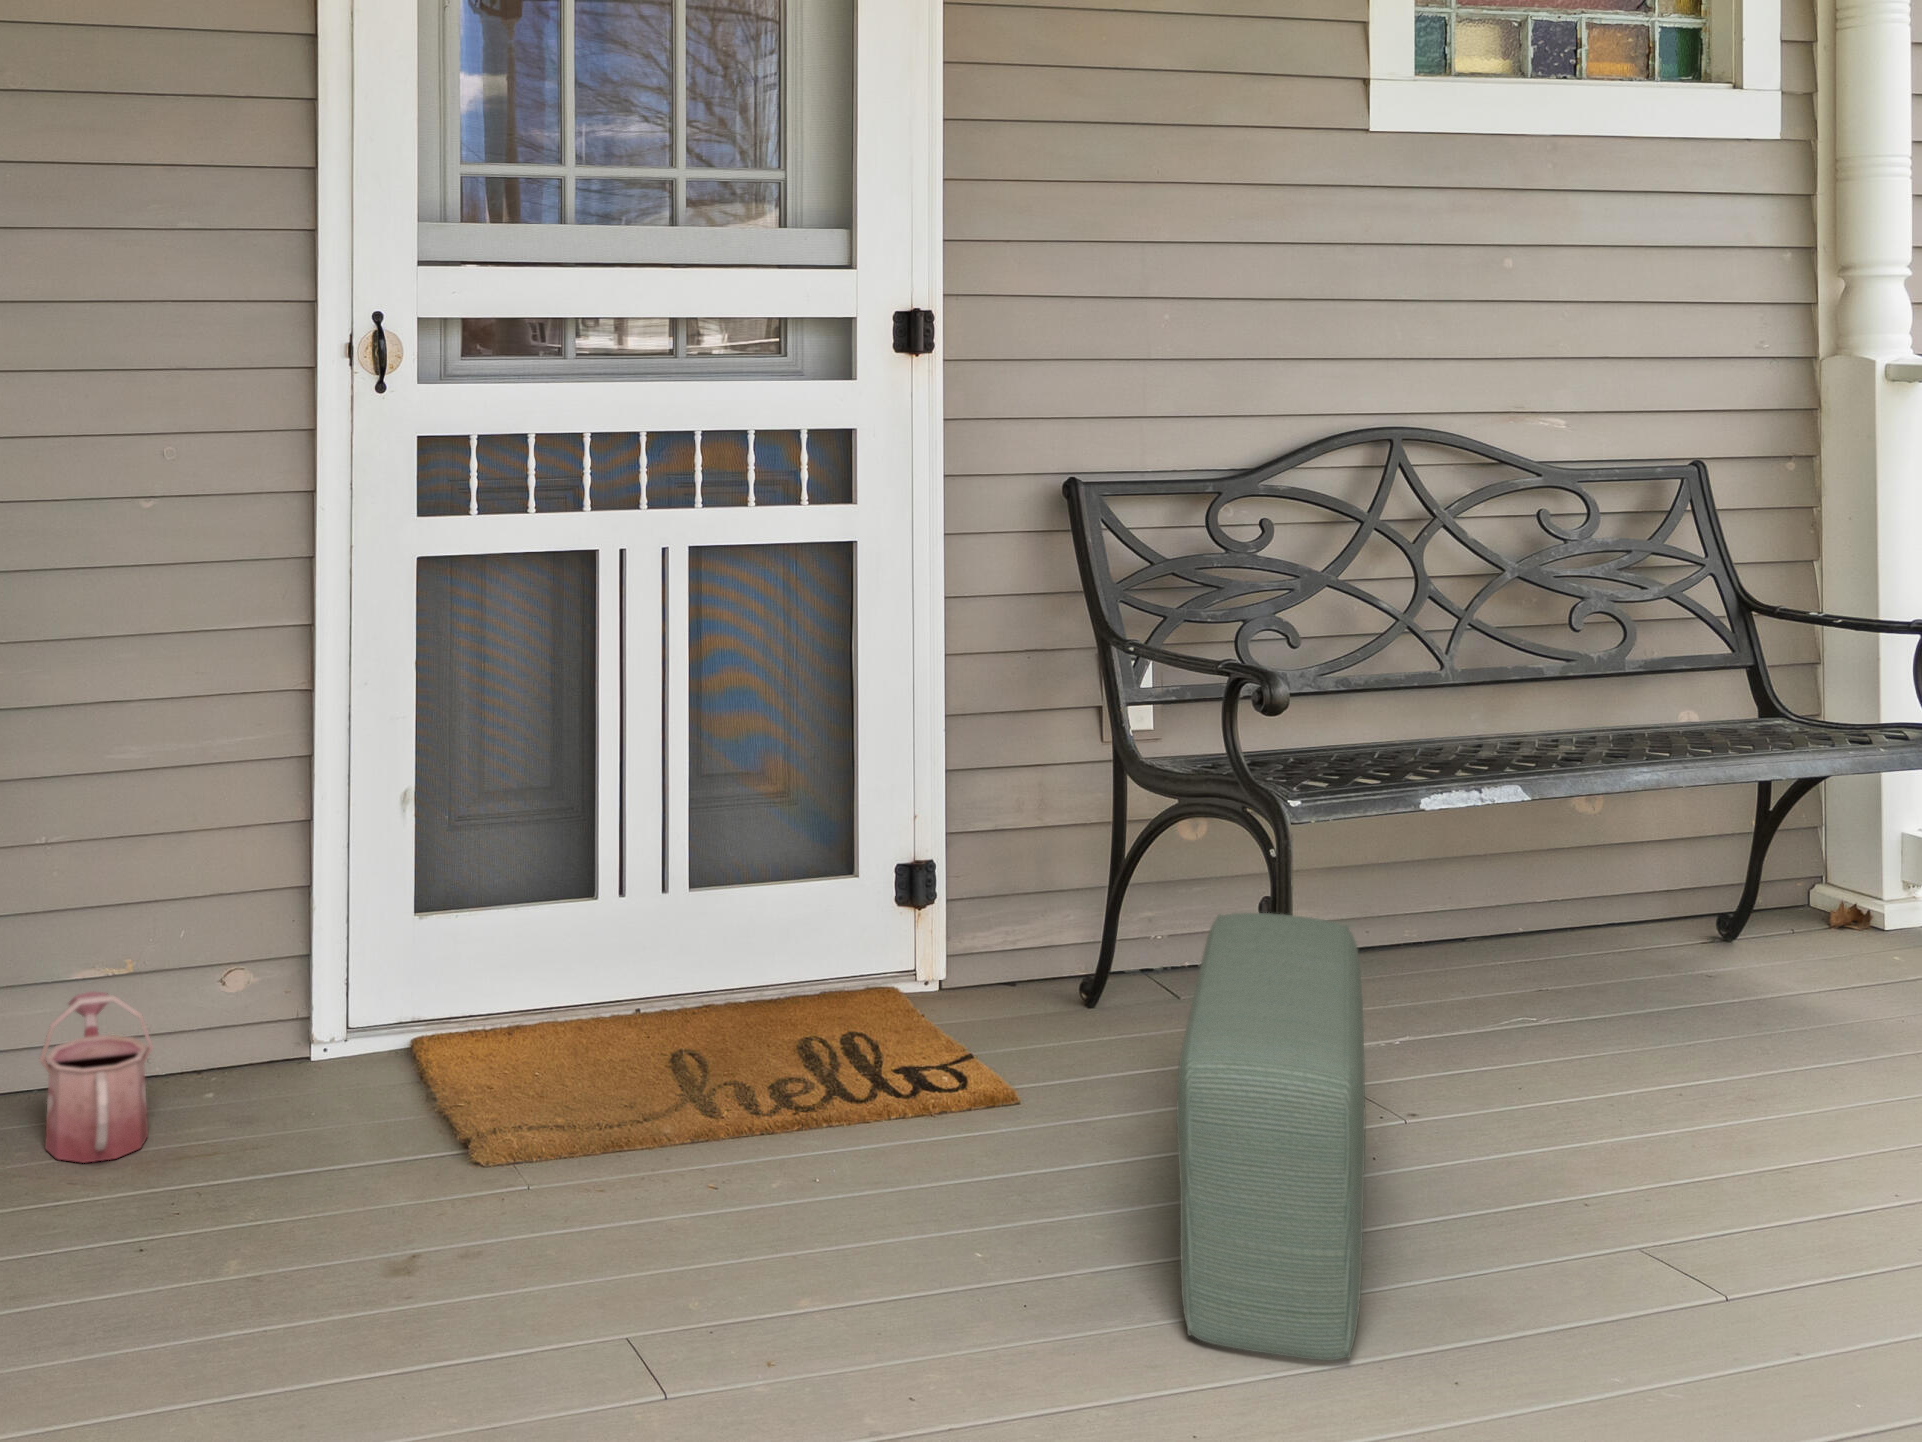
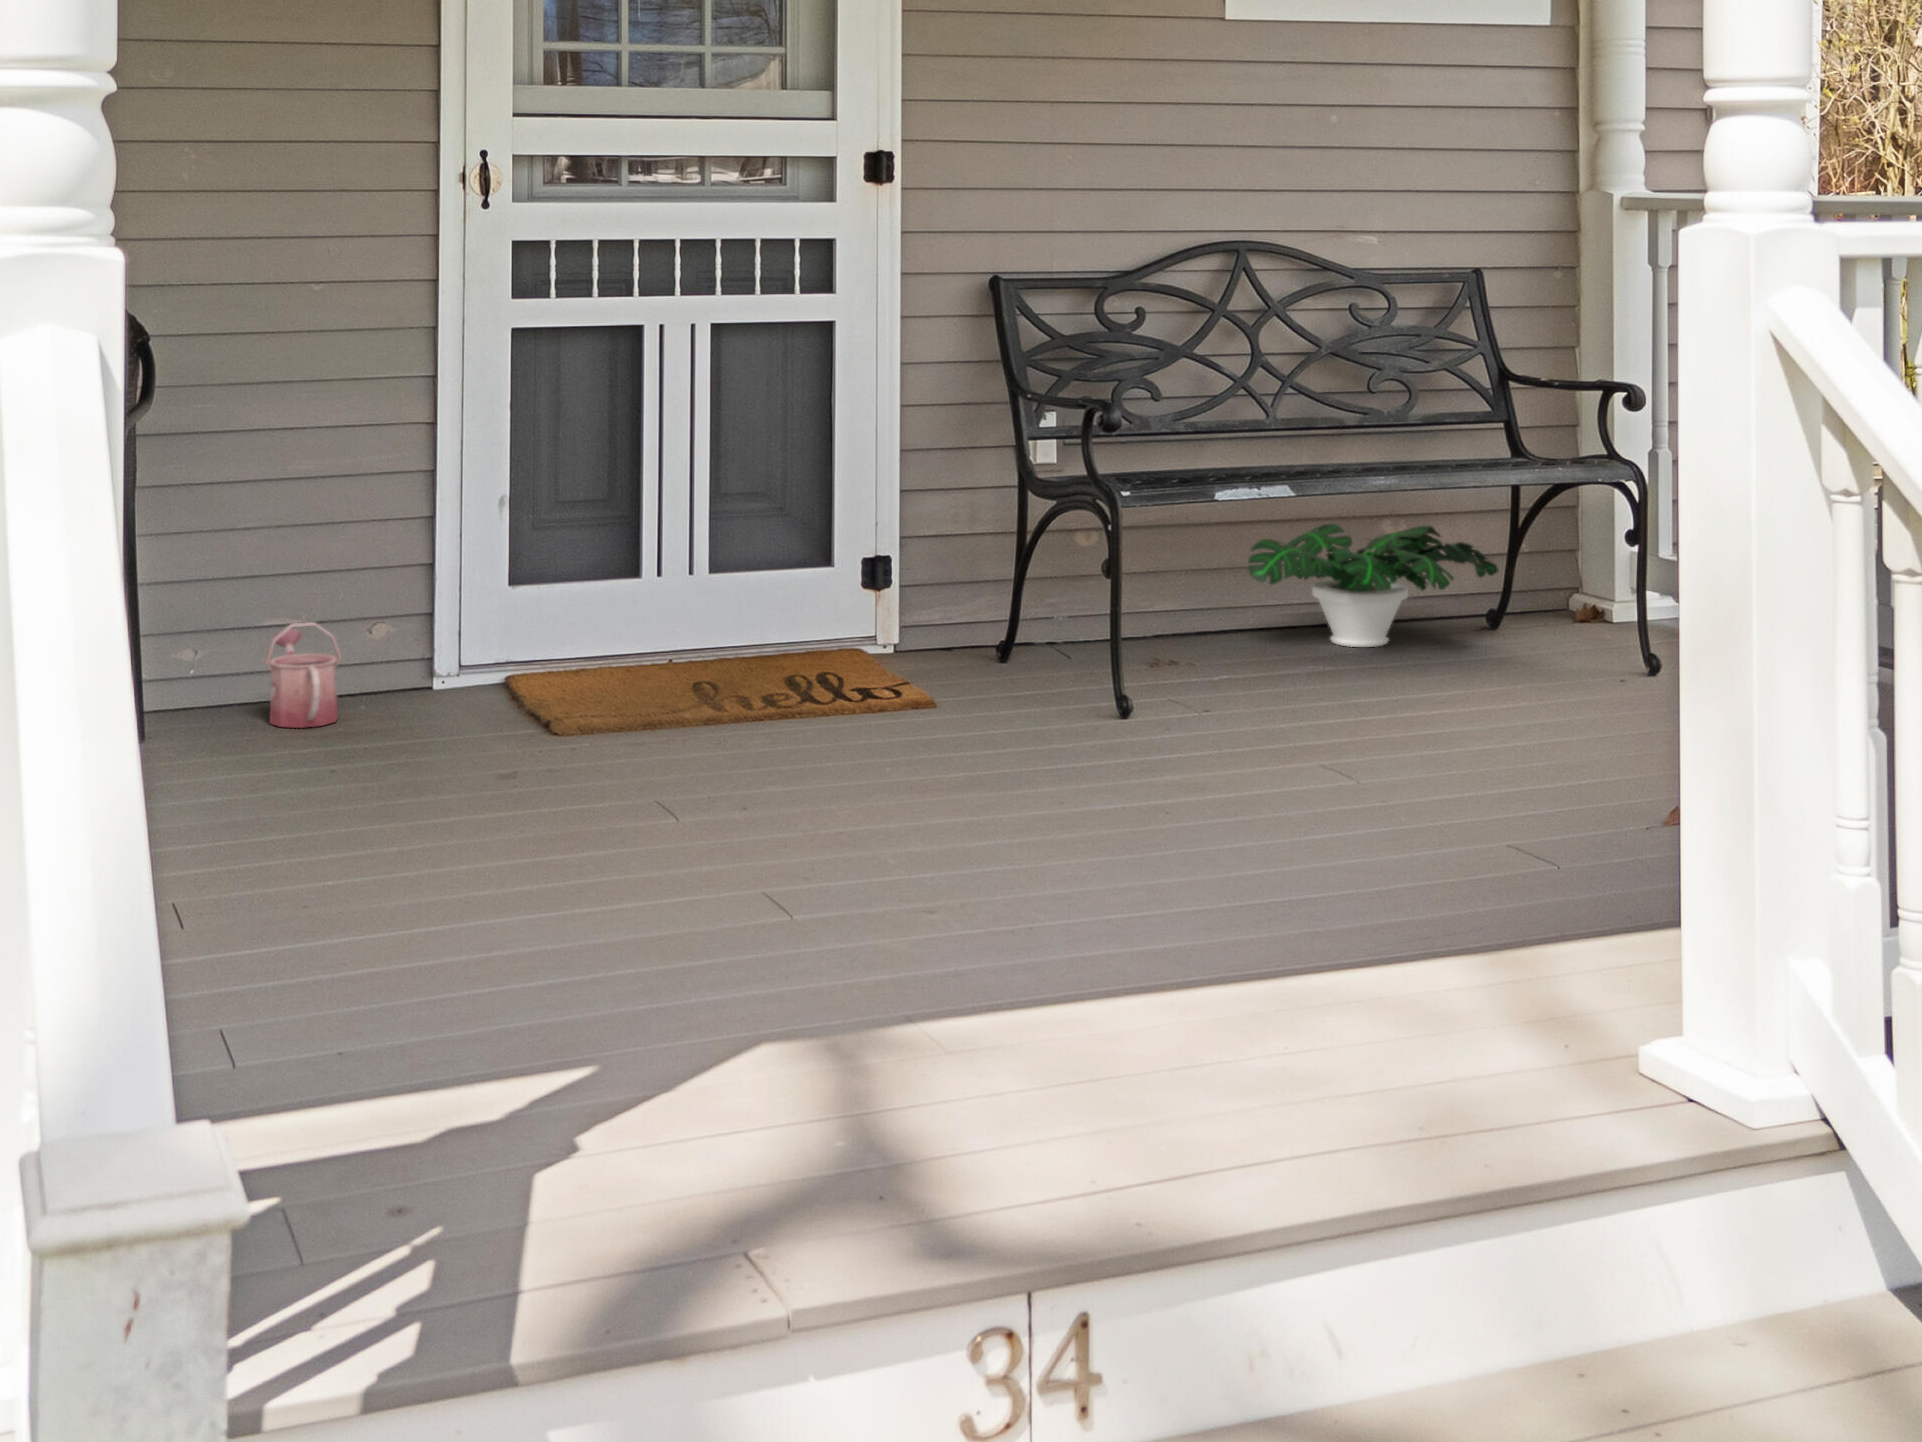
potted plant: none [1442,811,1813,1002] -> present [1248,524,1498,647]
pouf: present [1177,913,1365,1361] -> none [1002,556,1146,771]

